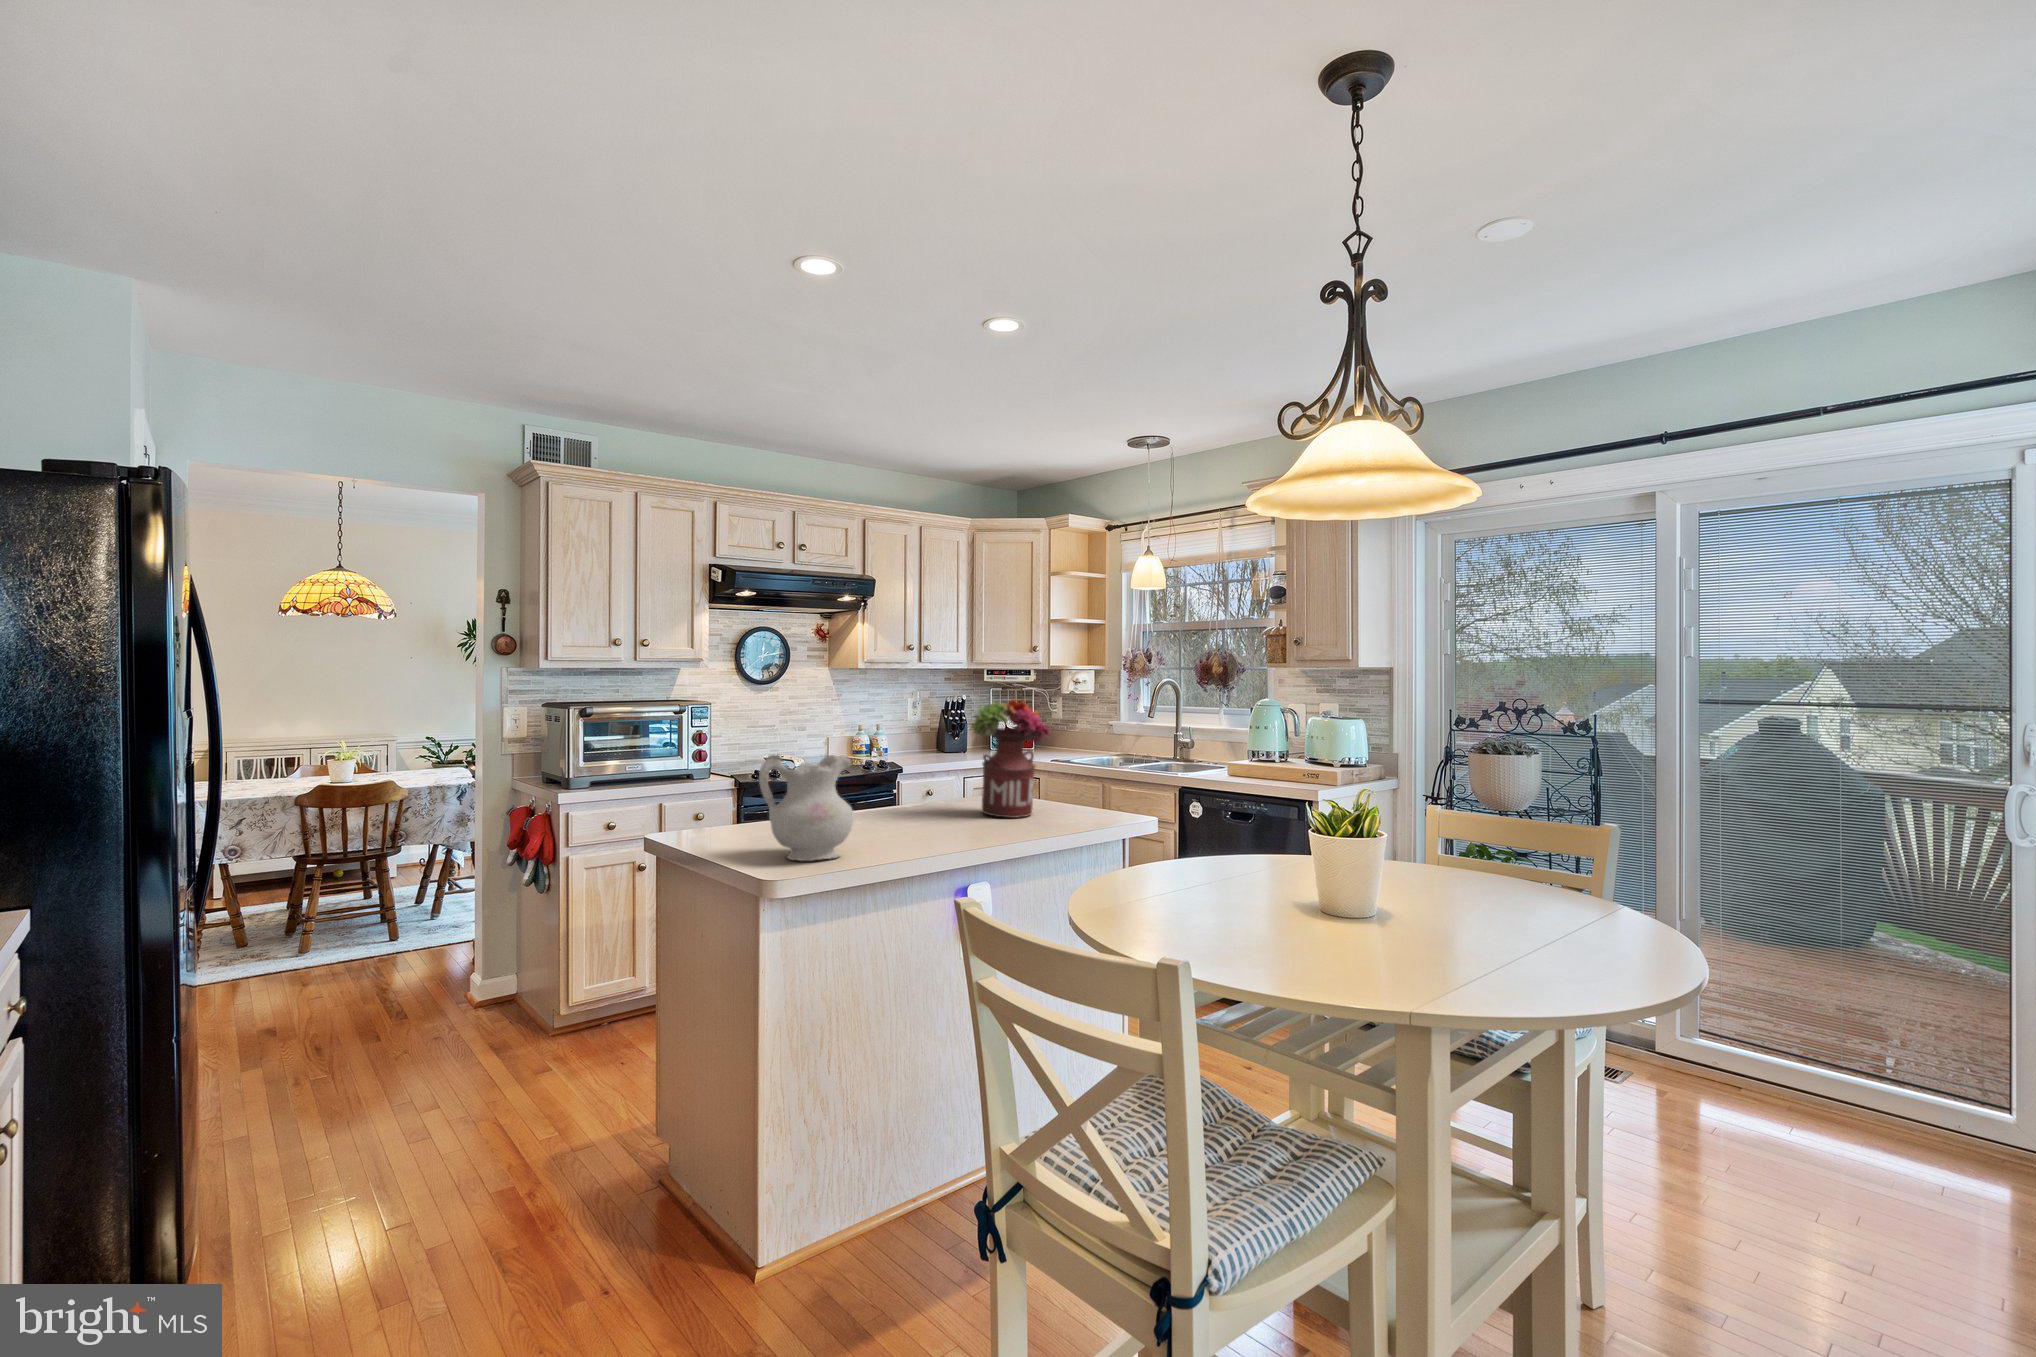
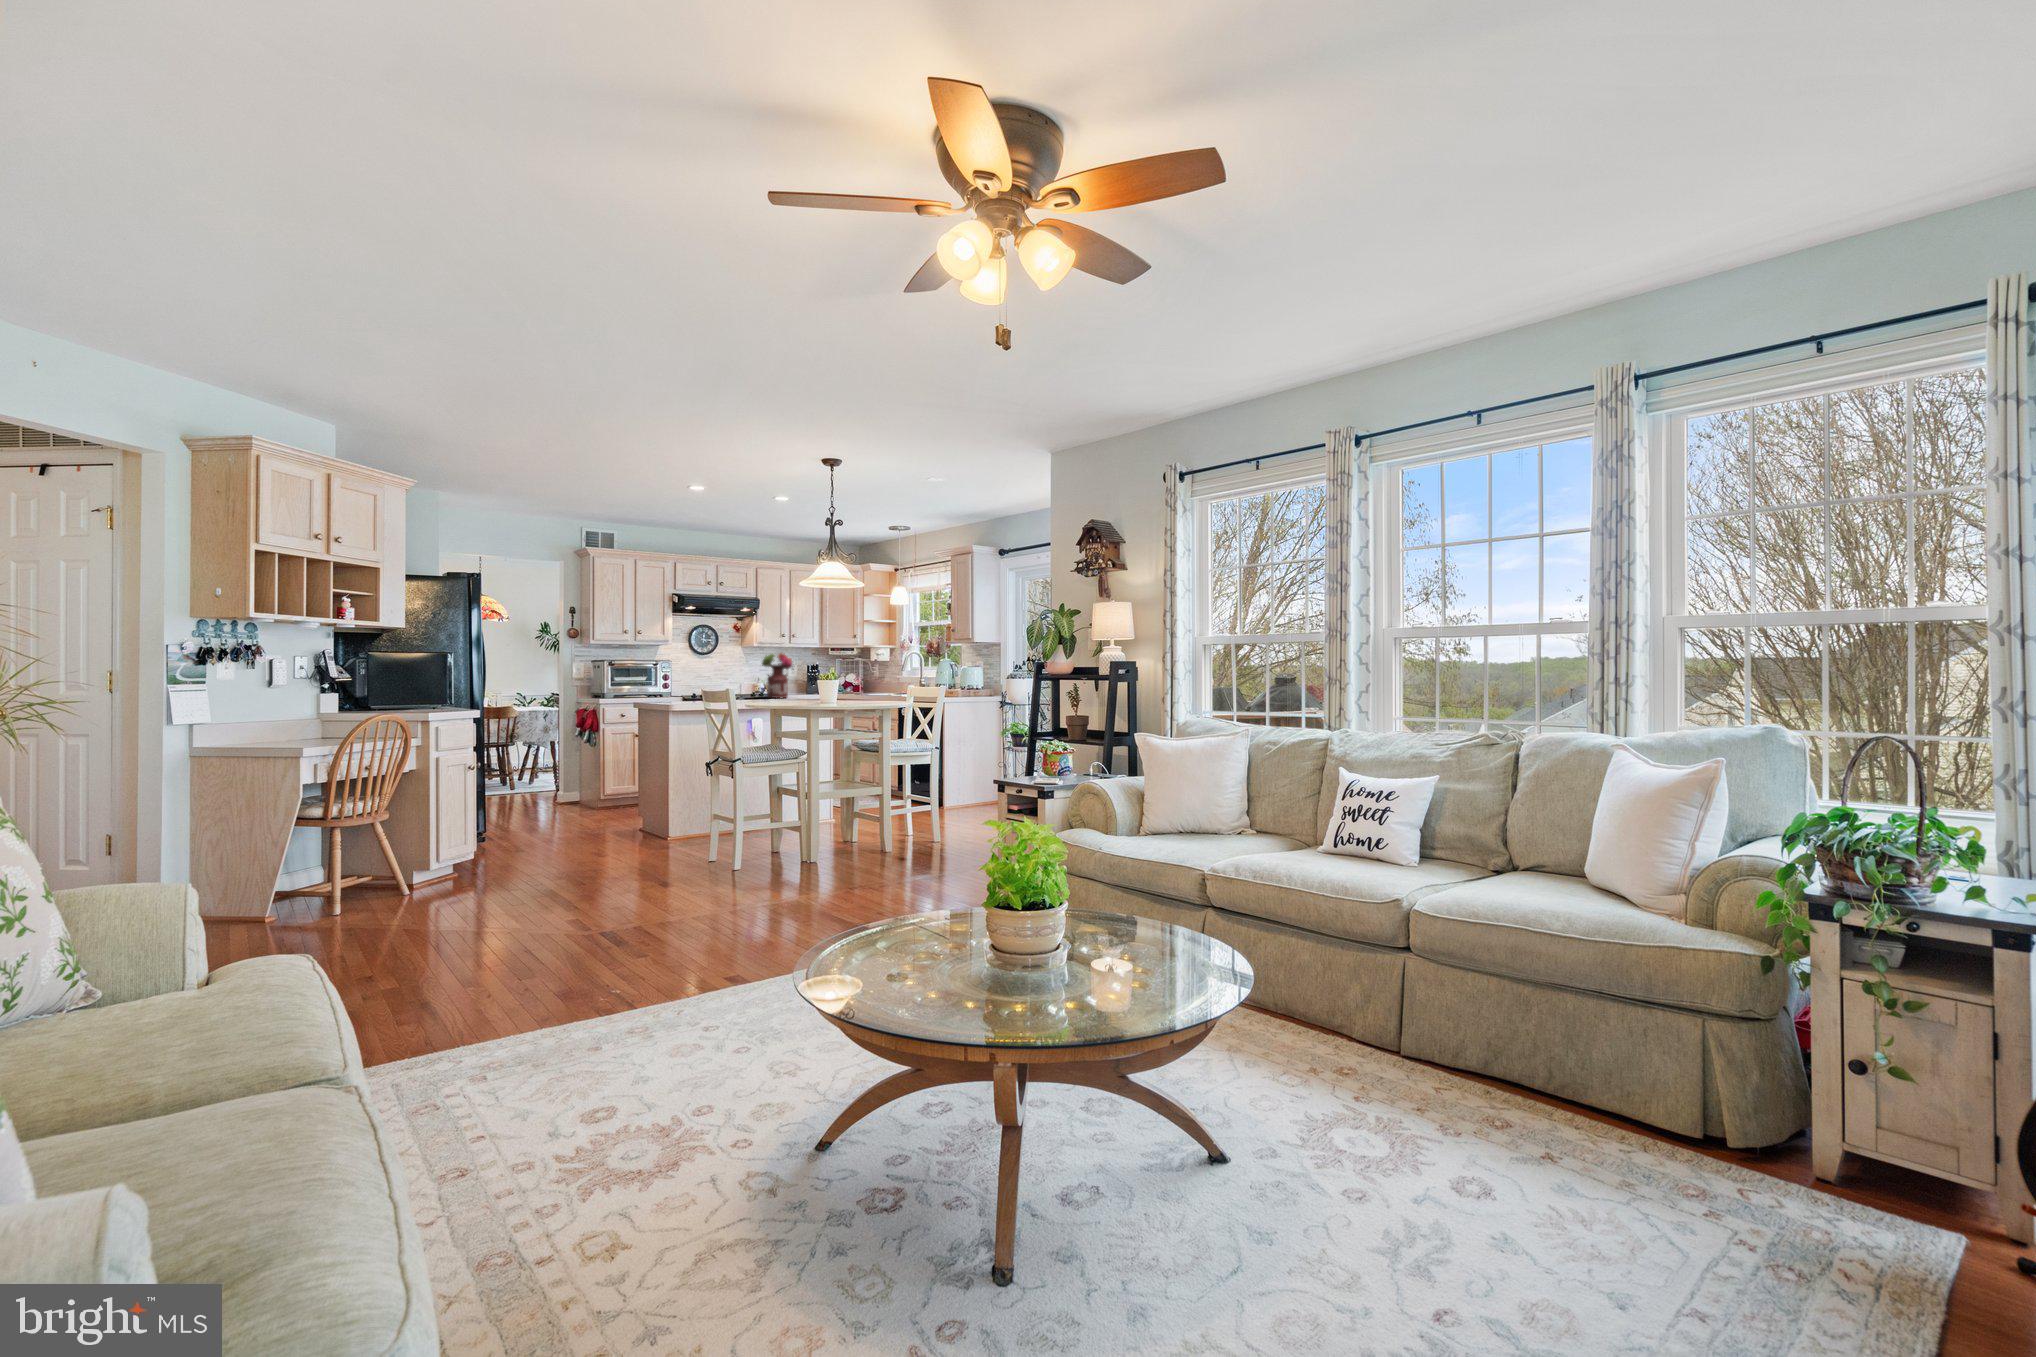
ceramic pitcher: present [759,755,853,861] -> none [670,667,704,702]

